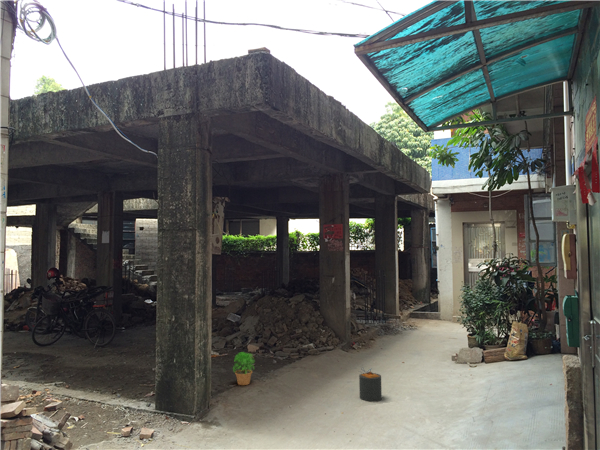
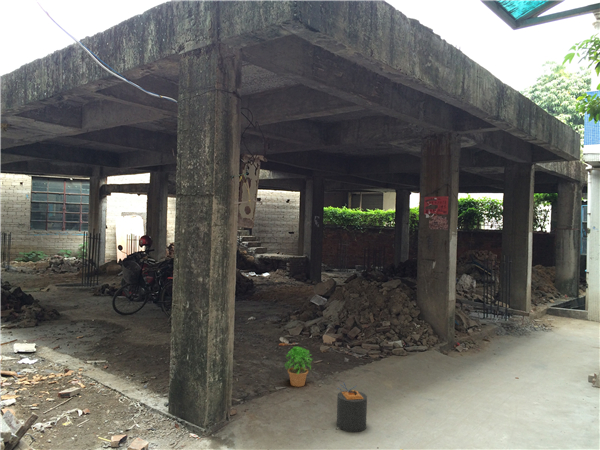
trash can: present [359,369,382,401] -> present [337,384,367,432]

